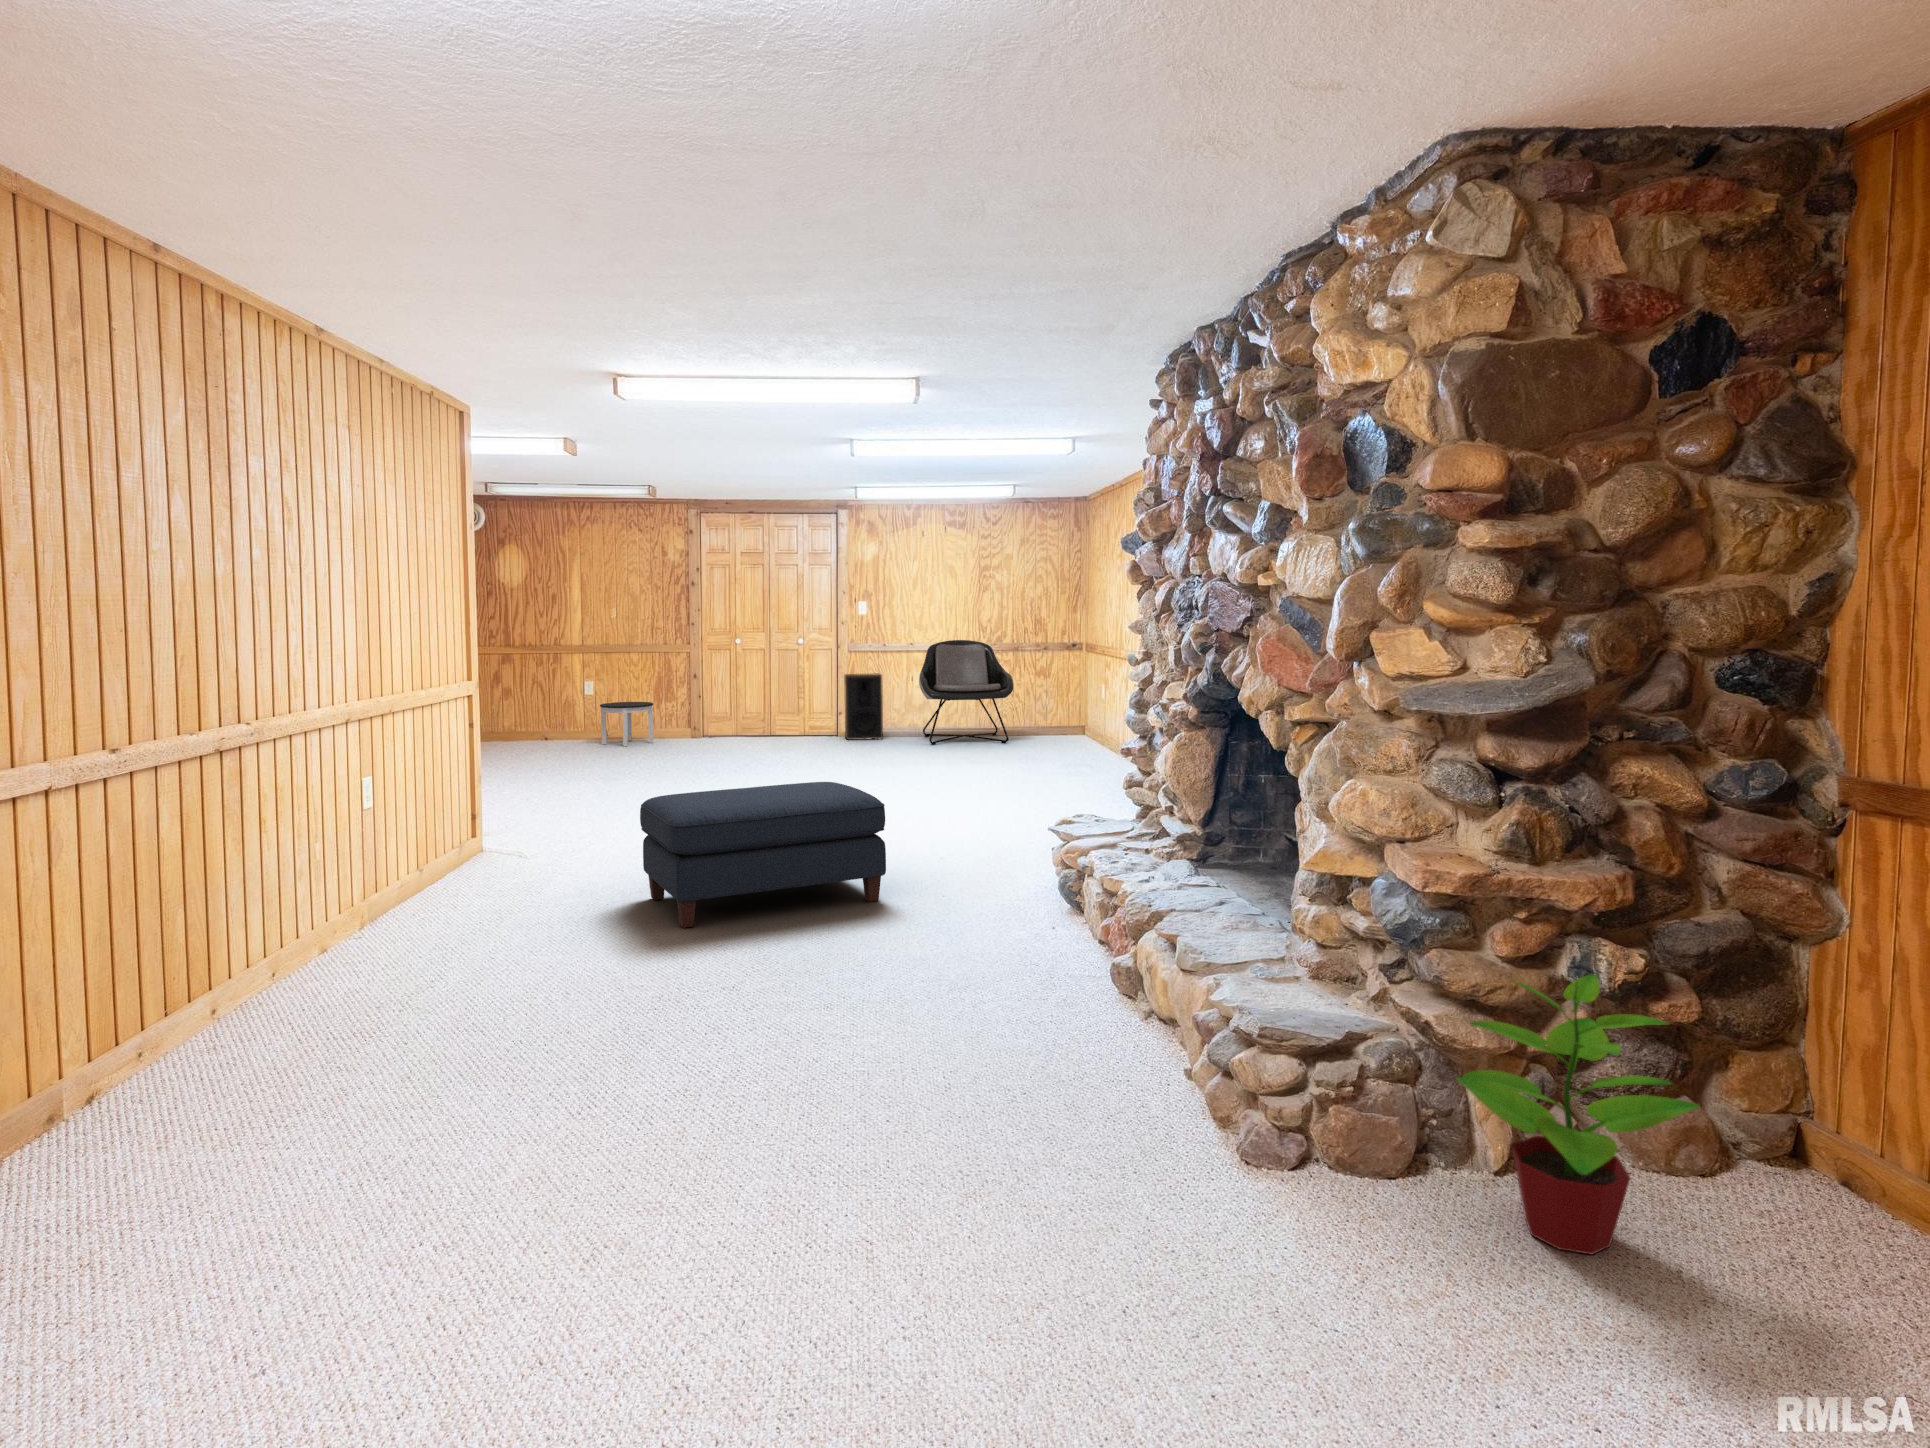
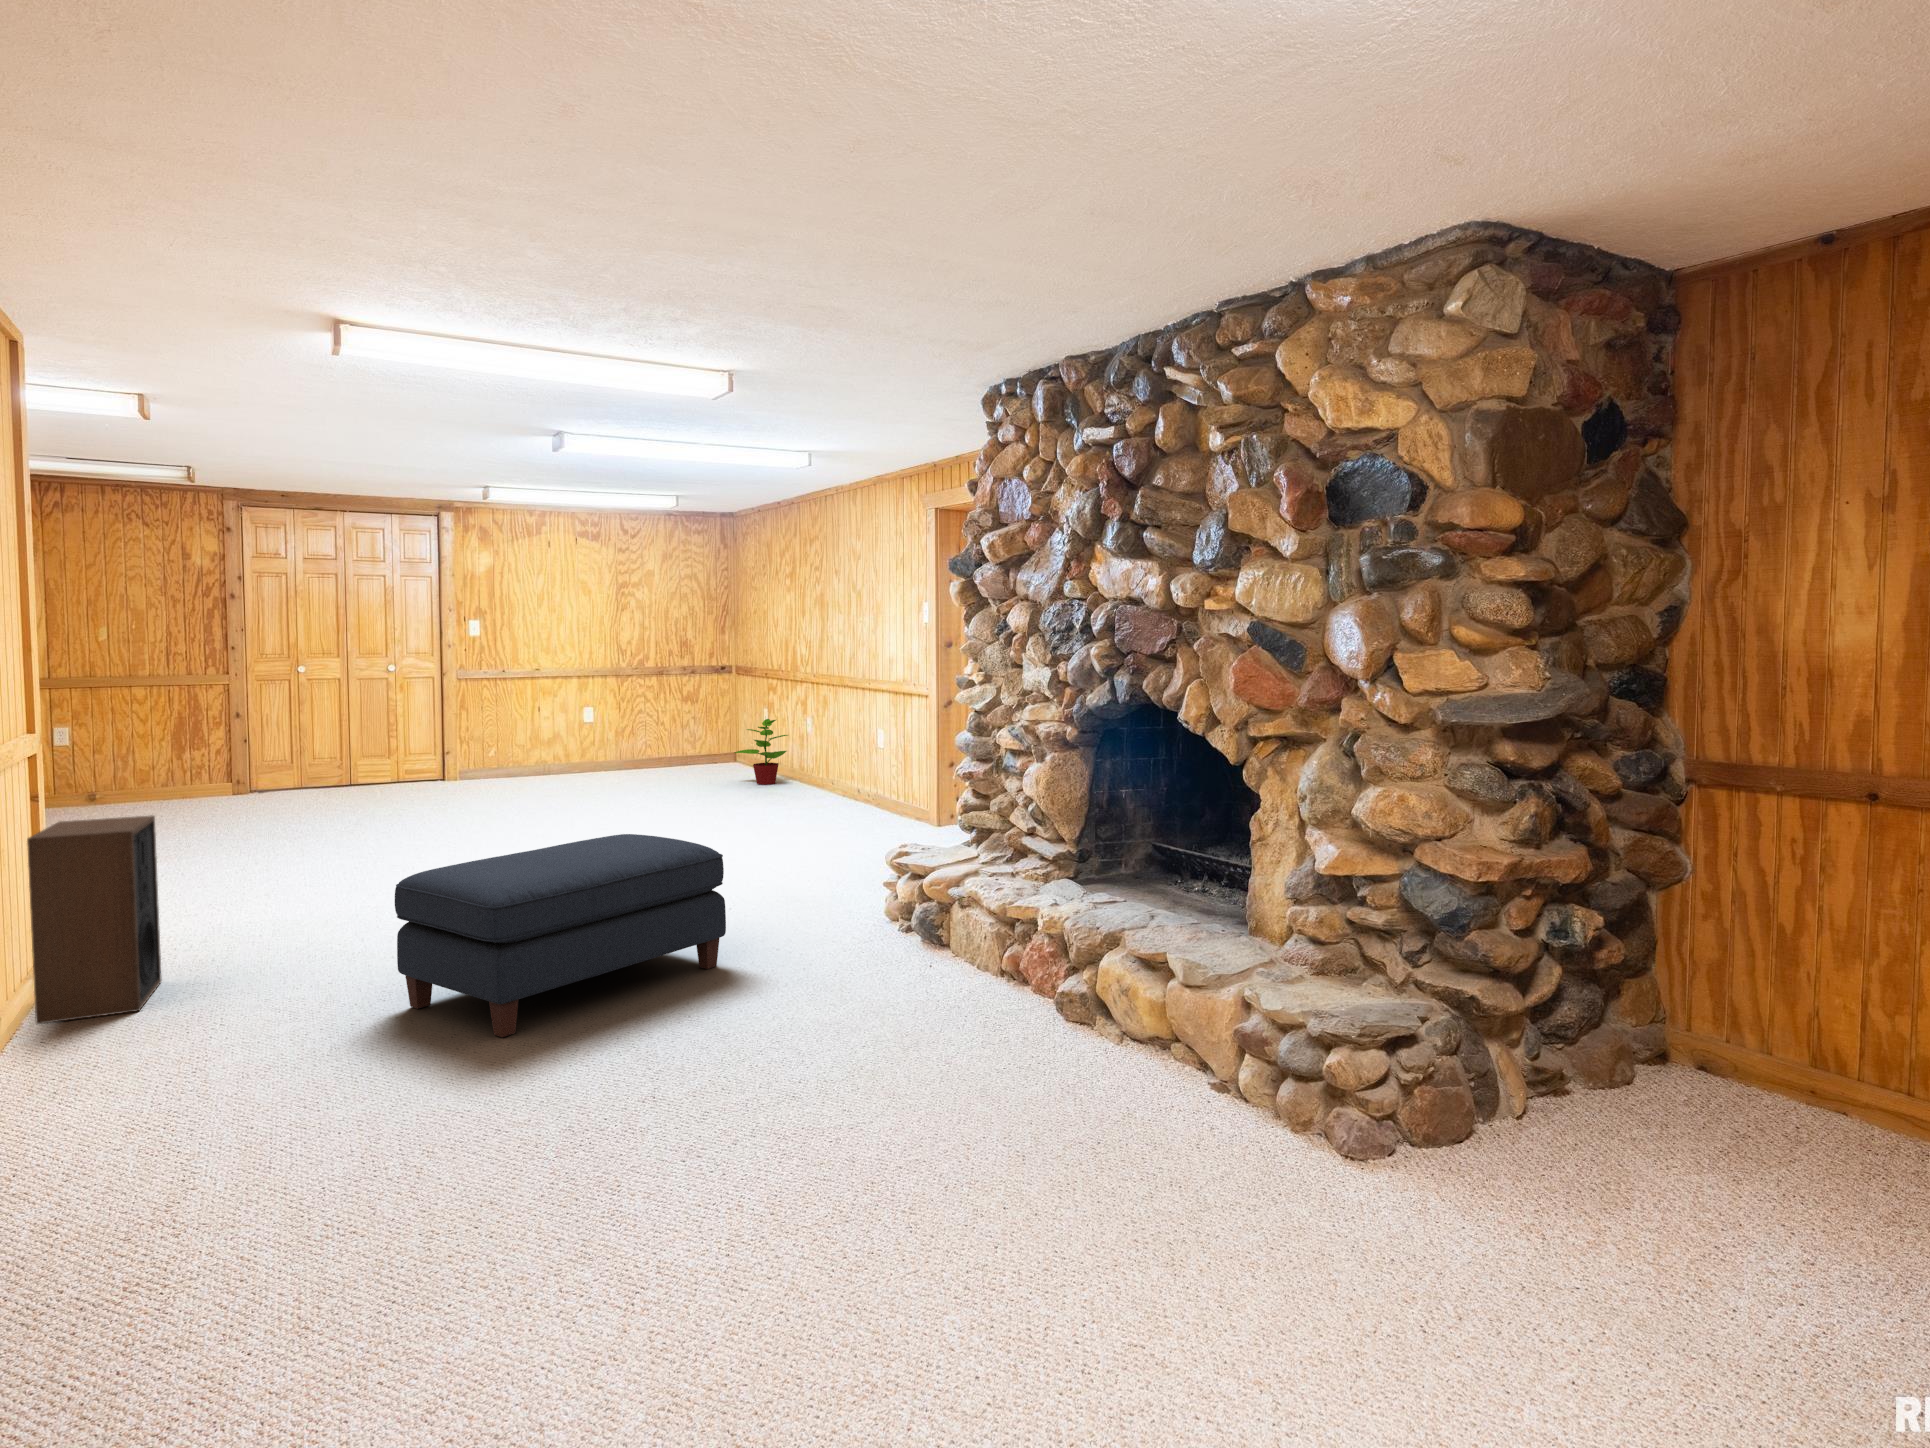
lounge chair: present [919,640,1013,745] -> none [555,665,670,784]
speaker: present [844,673,883,740] -> present [27,815,161,1024]
round table: present [600,702,653,746] -> none [83,752,174,813]
potted plant: present [1457,974,1699,1254] -> present [735,719,788,785]

